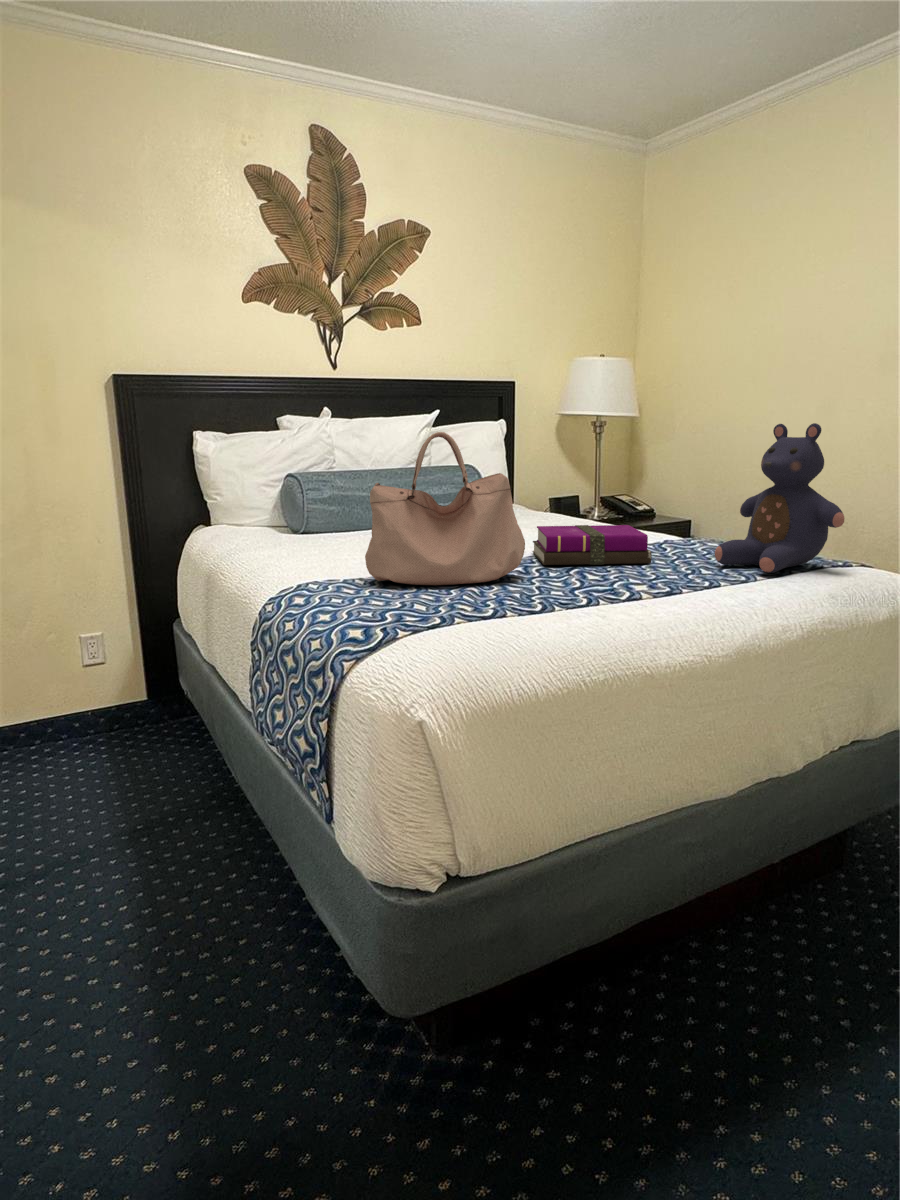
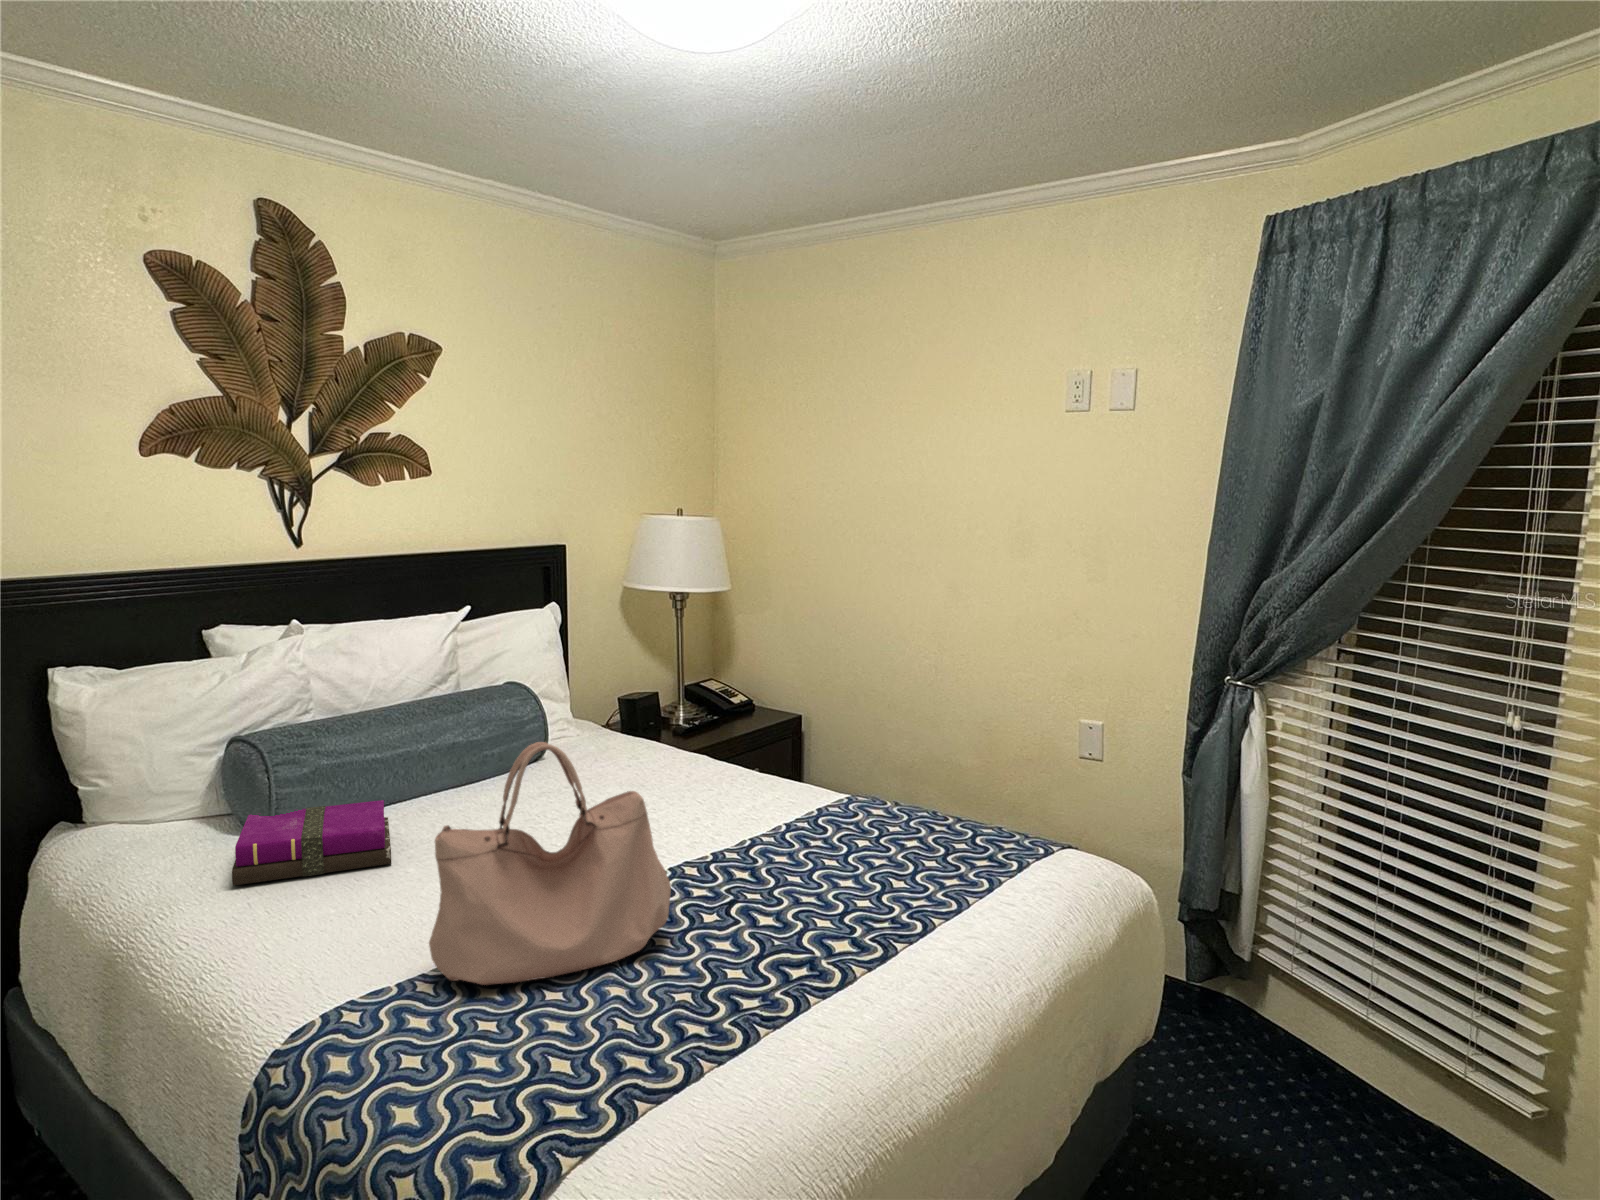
teddy bear: present [715,423,845,573] -> none [902,684,1050,884]
notebook: present [533,525,652,565] -> present [232,800,391,886]

